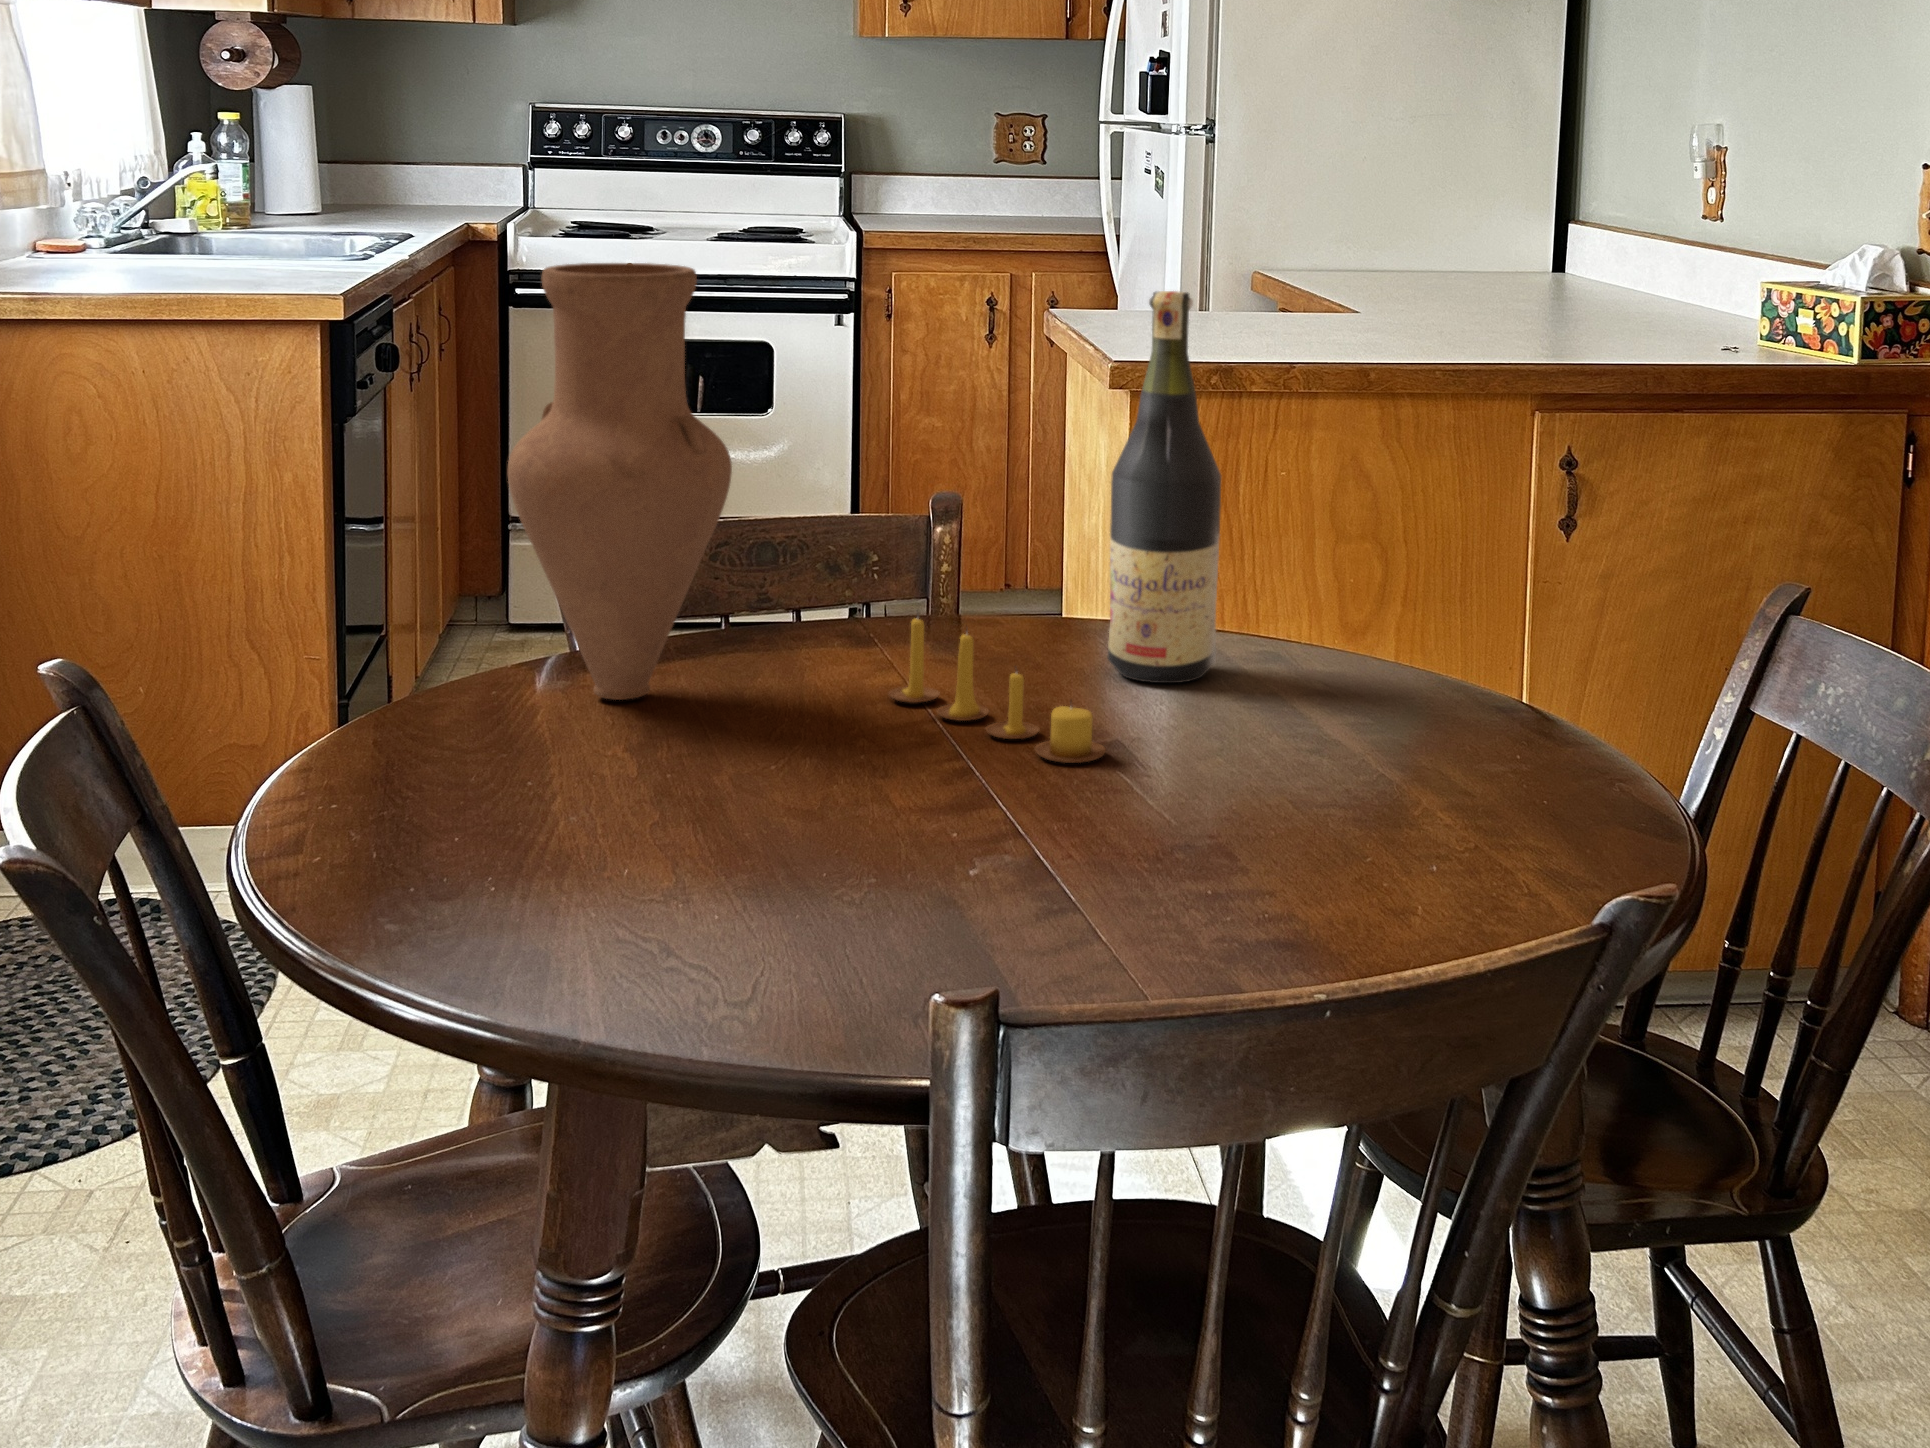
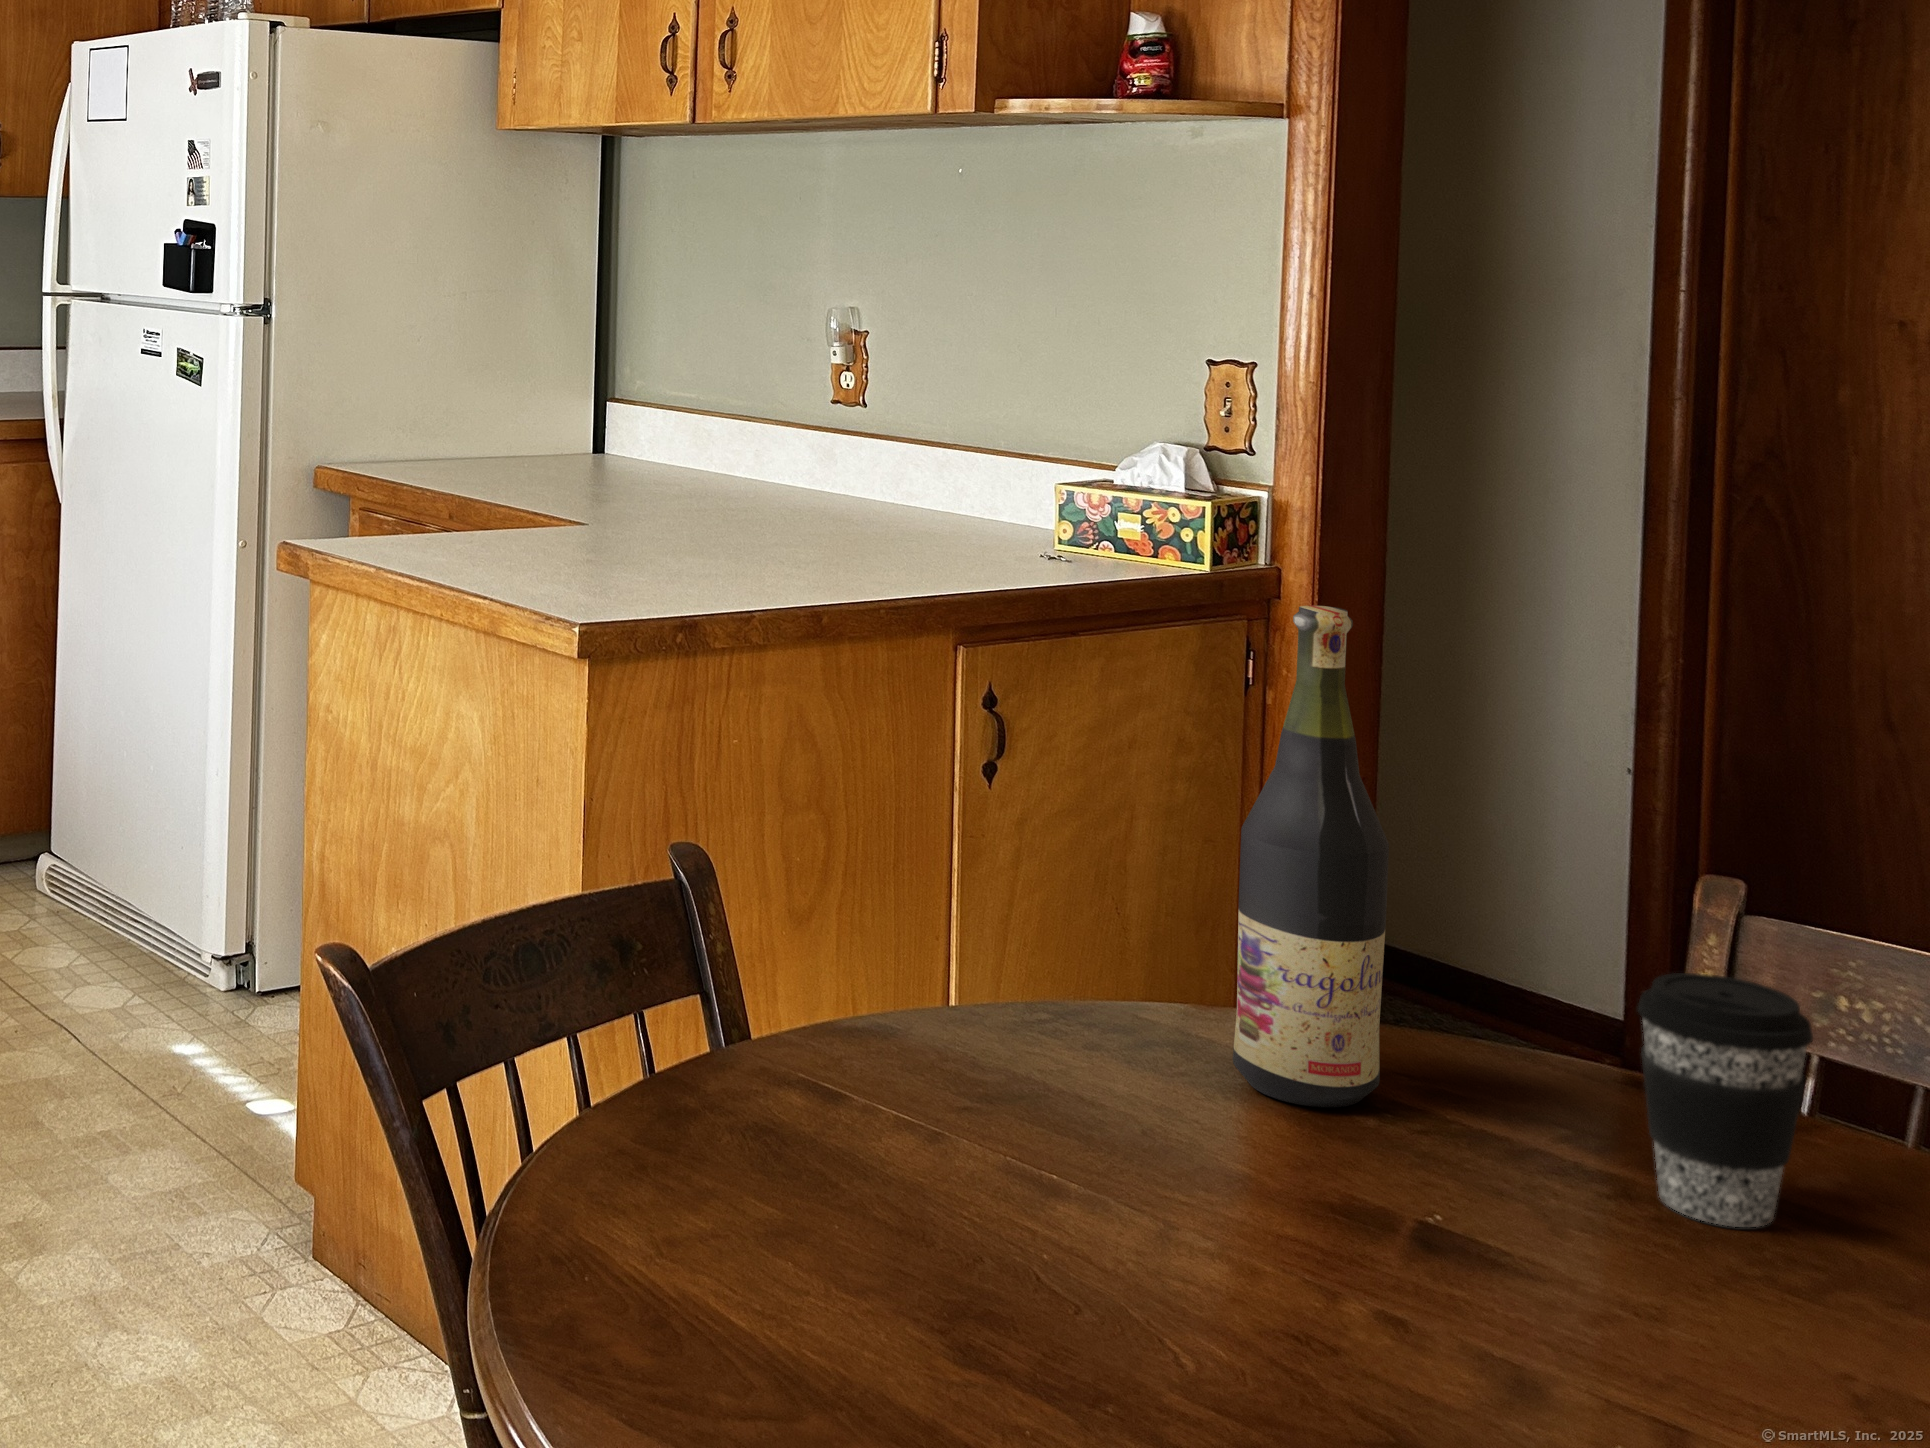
vase: present [508,263,732,700] -> none [718,624,1041,1271]
coffee cup: none [1227,574,1349,764] -> present [1637,973,1813,1227]
candle: present [889,618,1106,763] -> none [1144,1069,1603,1278]

